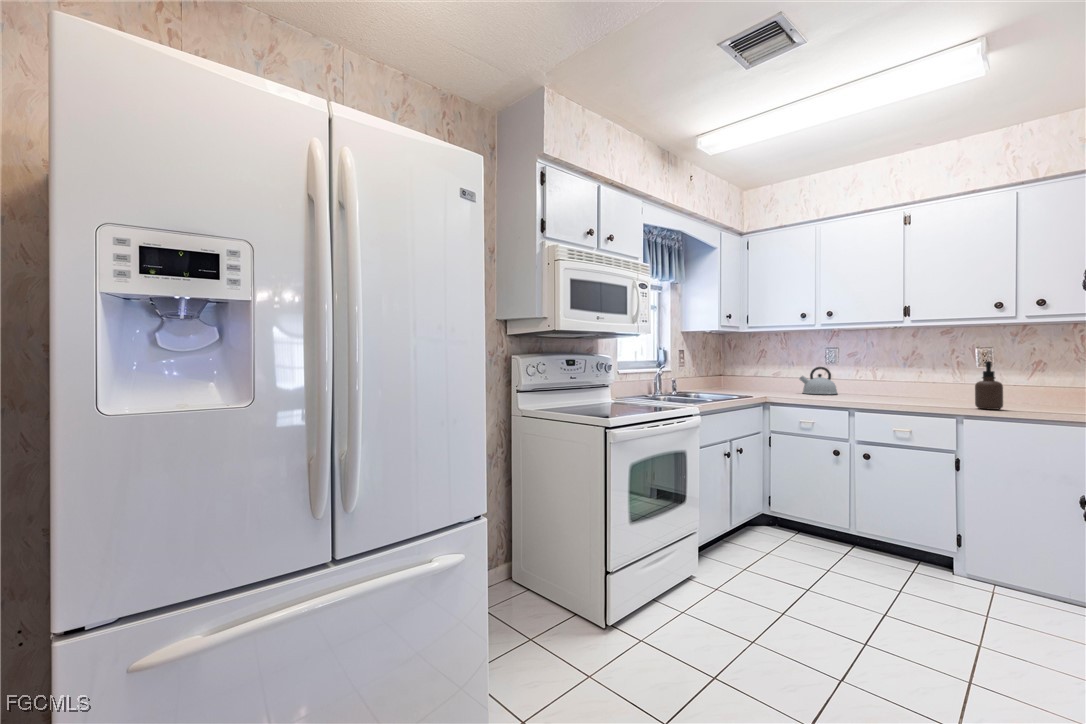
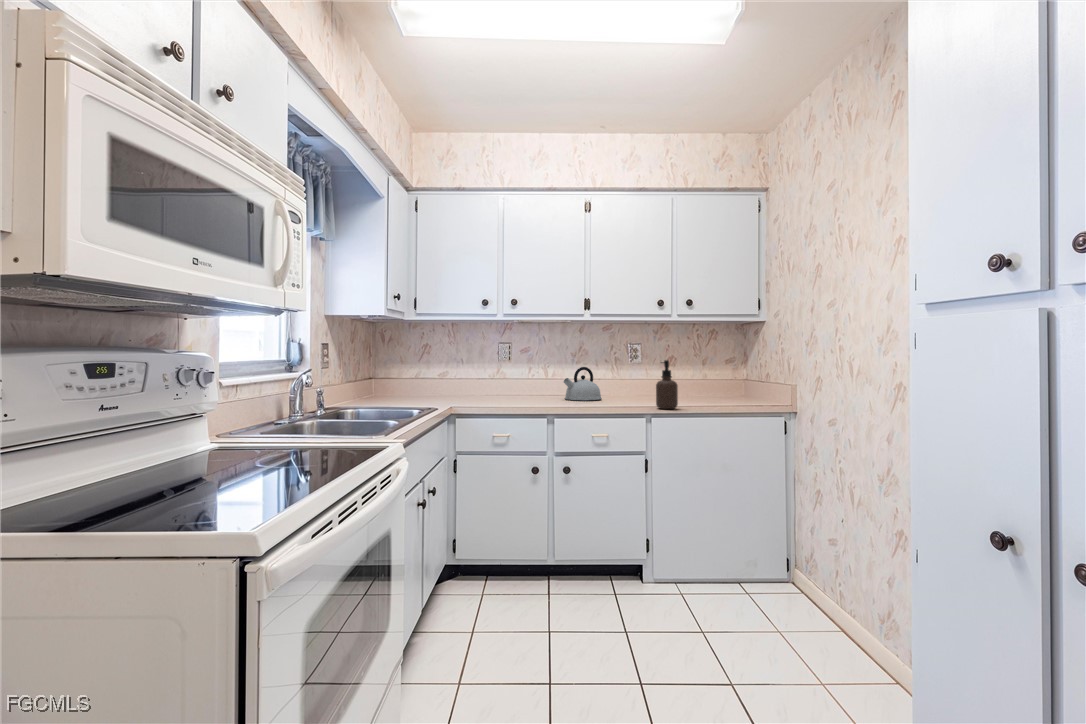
kettle: present [800,367,838,394] -> present [563,367,602,400]

